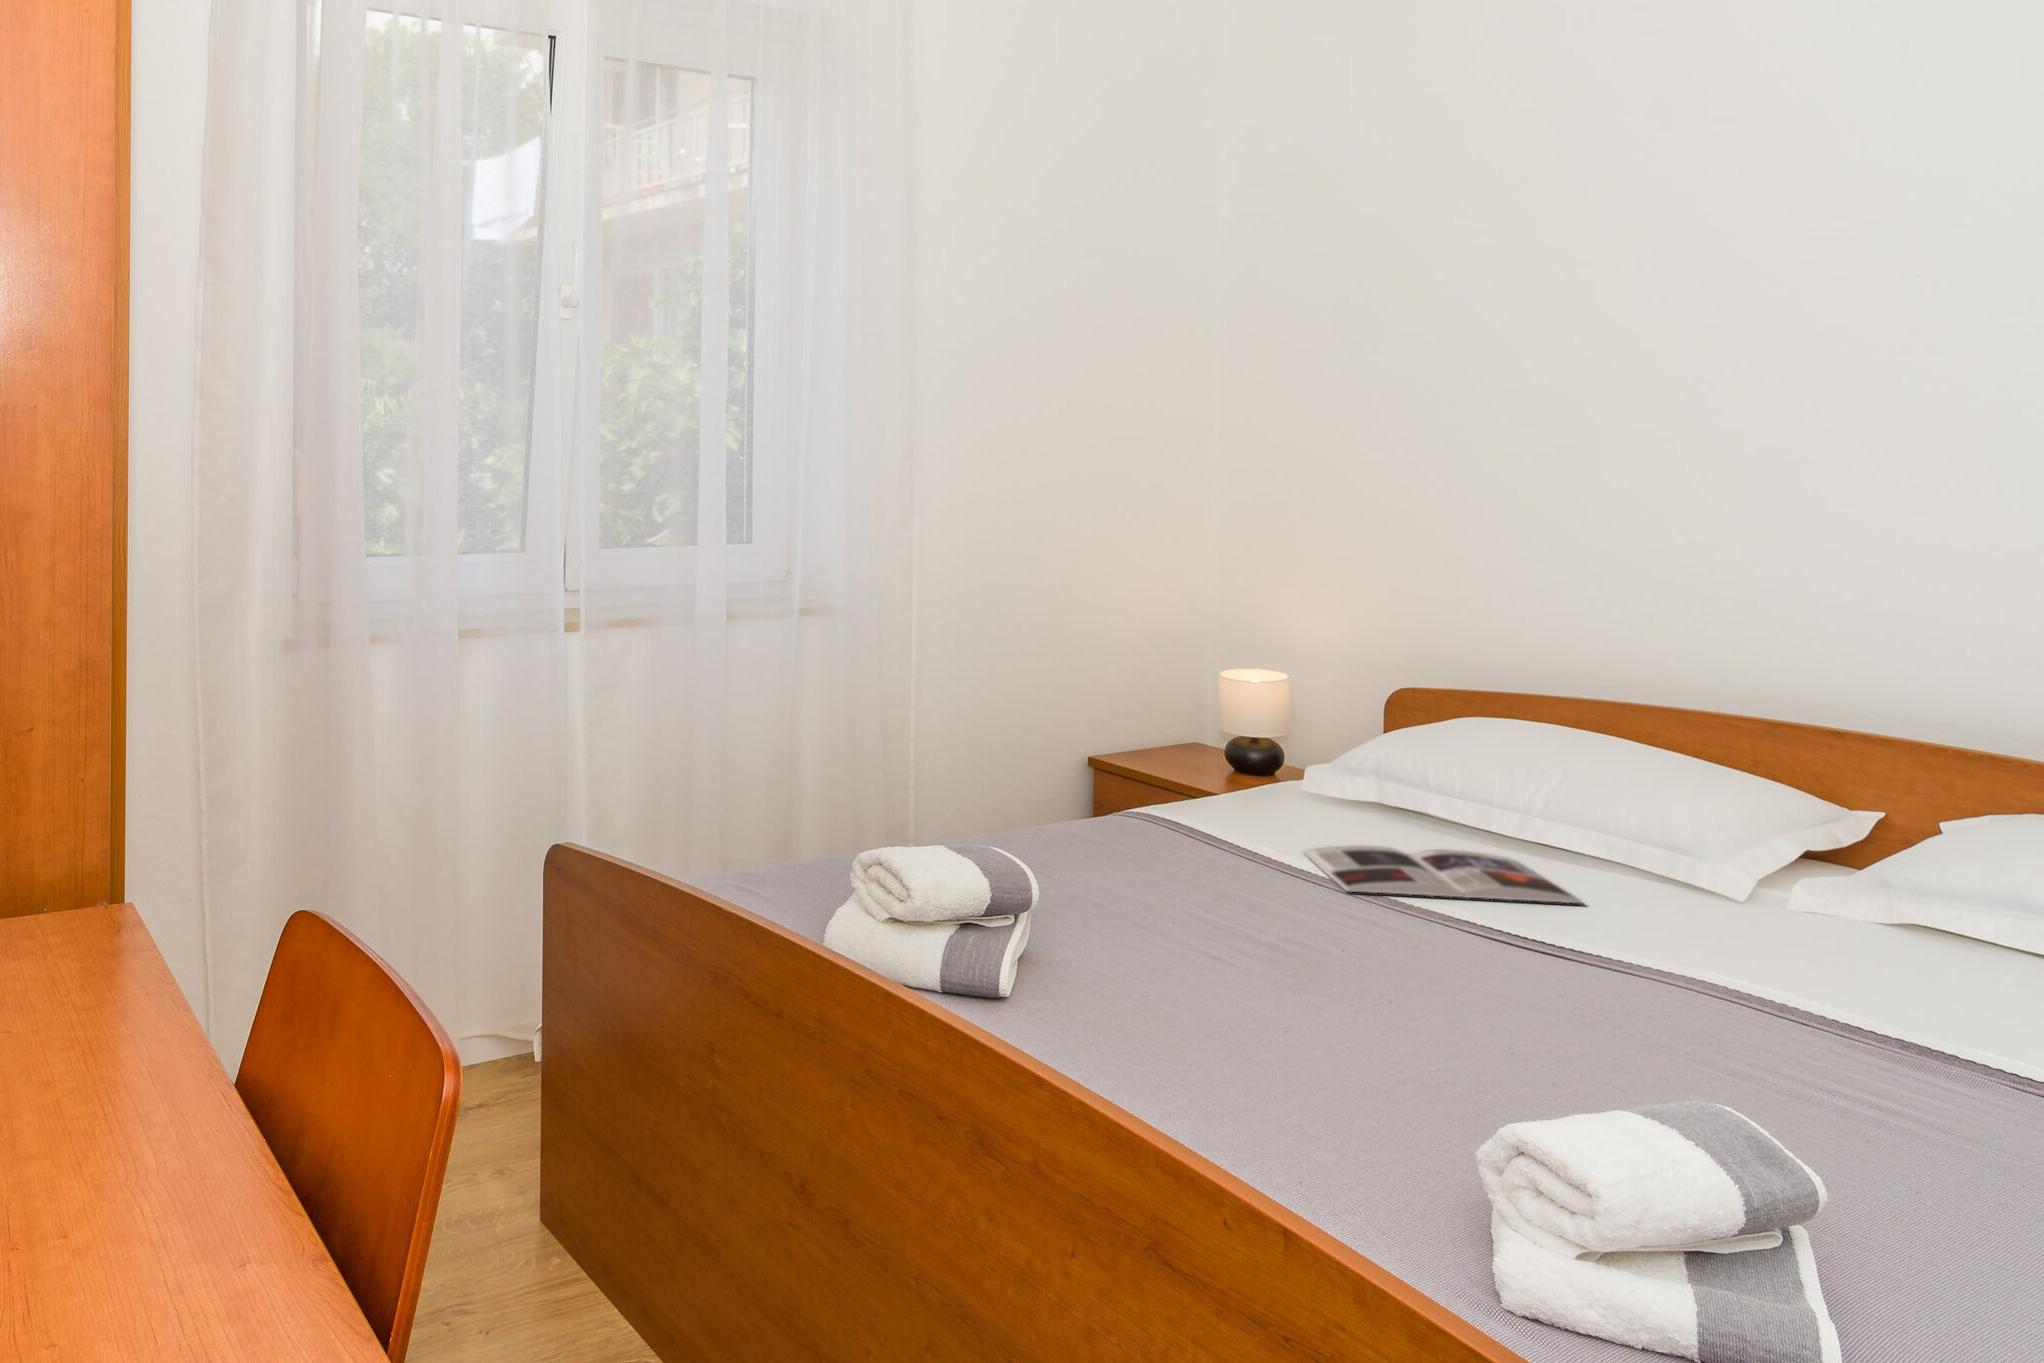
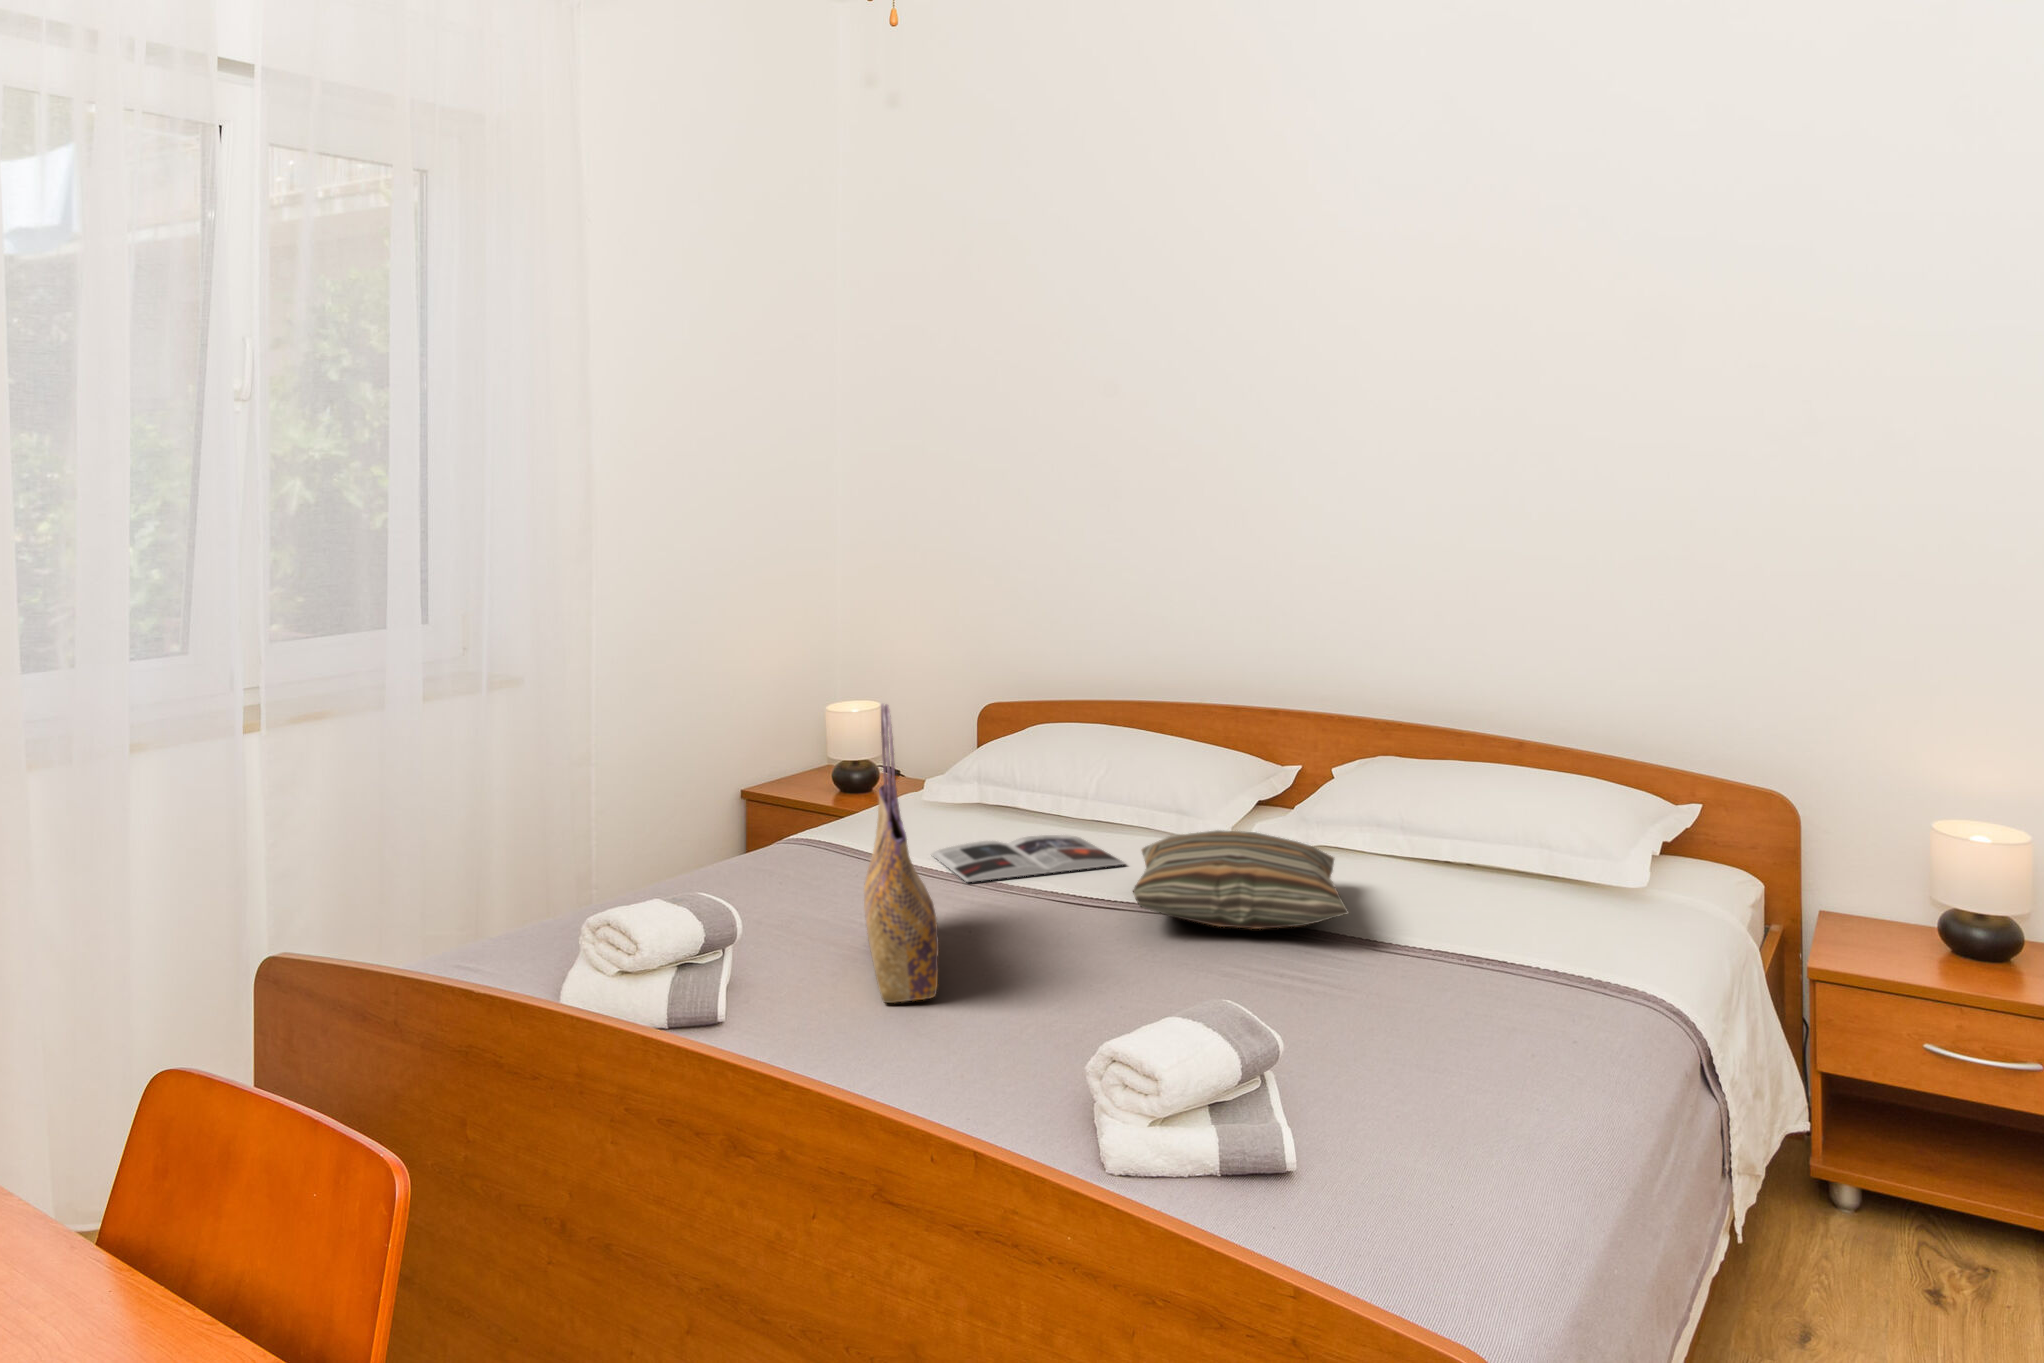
tote bag: none [1195,649,1289,1021] -> present [864,704,939,1003]
pillow: none [1586,873,1966,1030] -> present [1133,830,1349,929]

